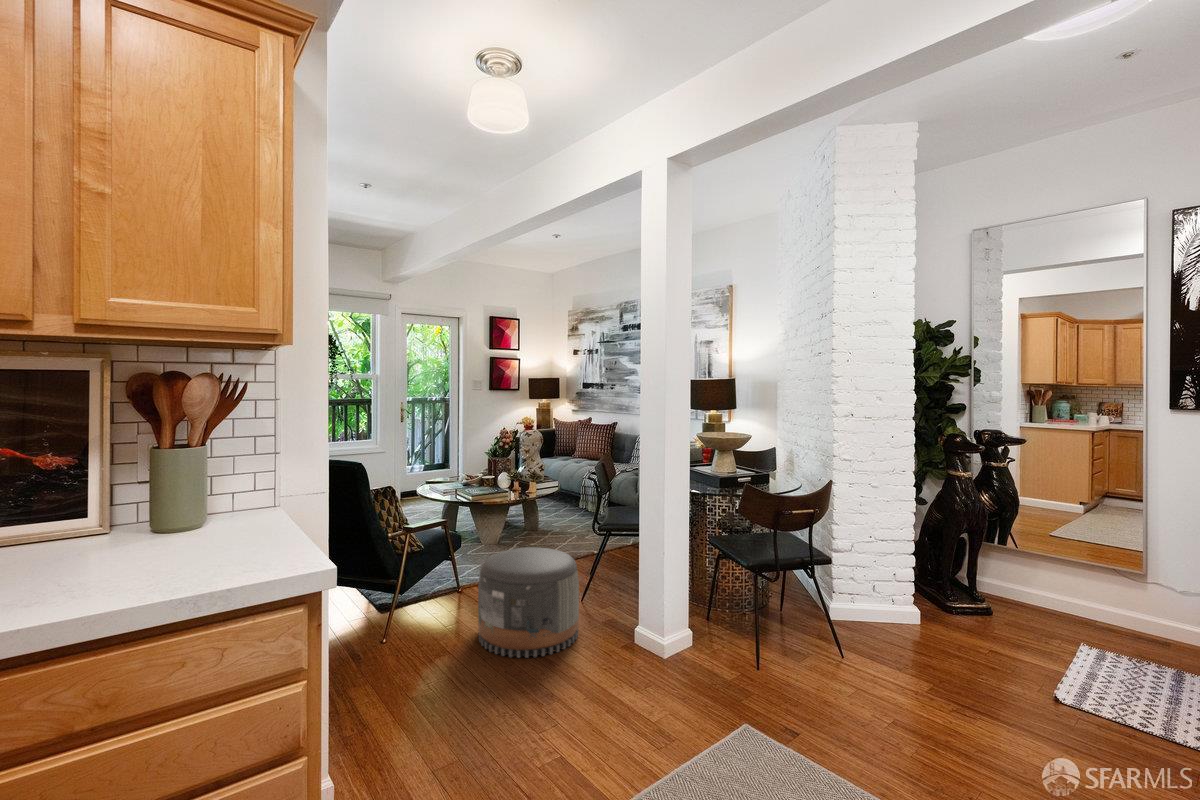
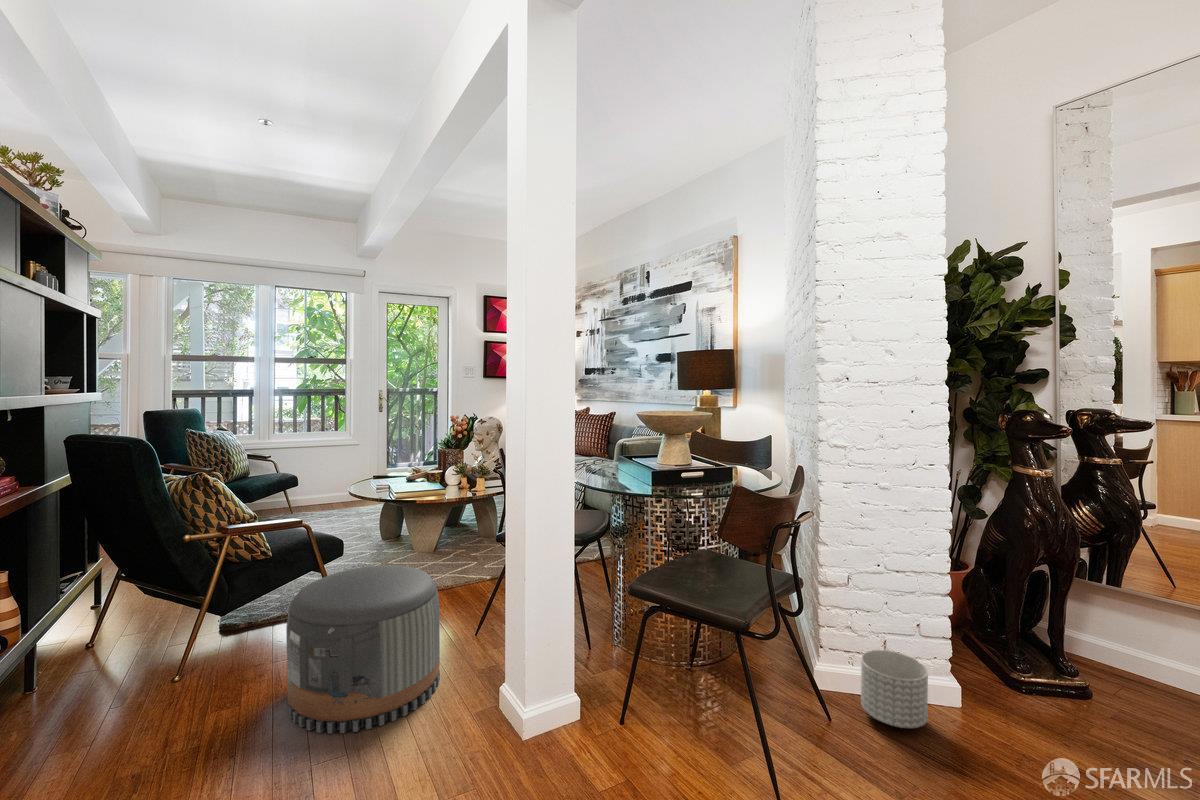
planter: none [860,589,901,634] -> present [861,650,928,728]

